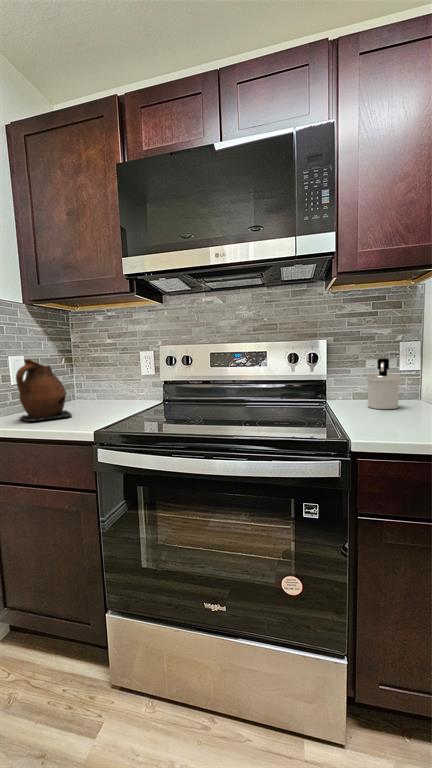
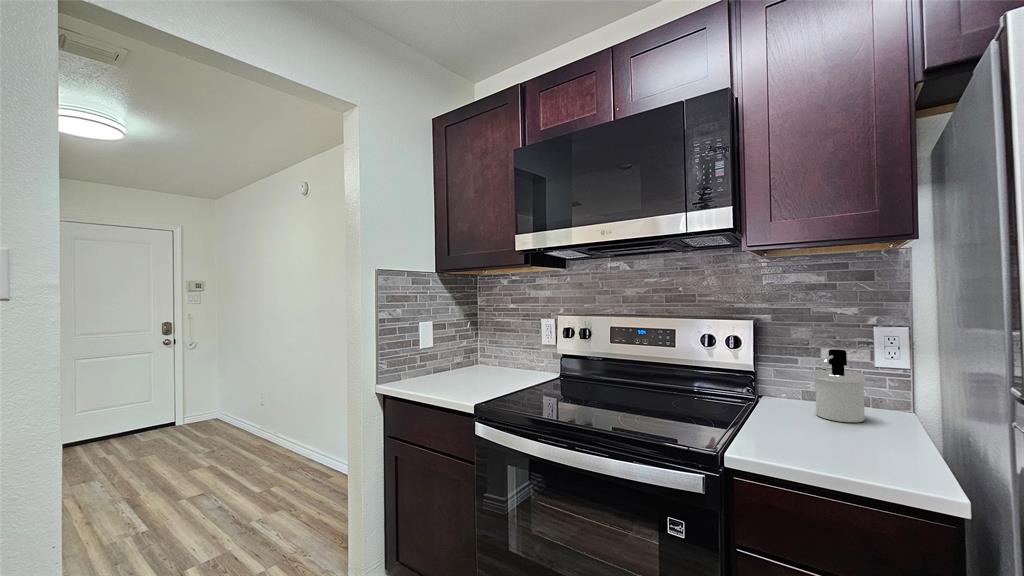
ceramic pitcher: present [16,359,72,421] -> none [419,327,465,386]

